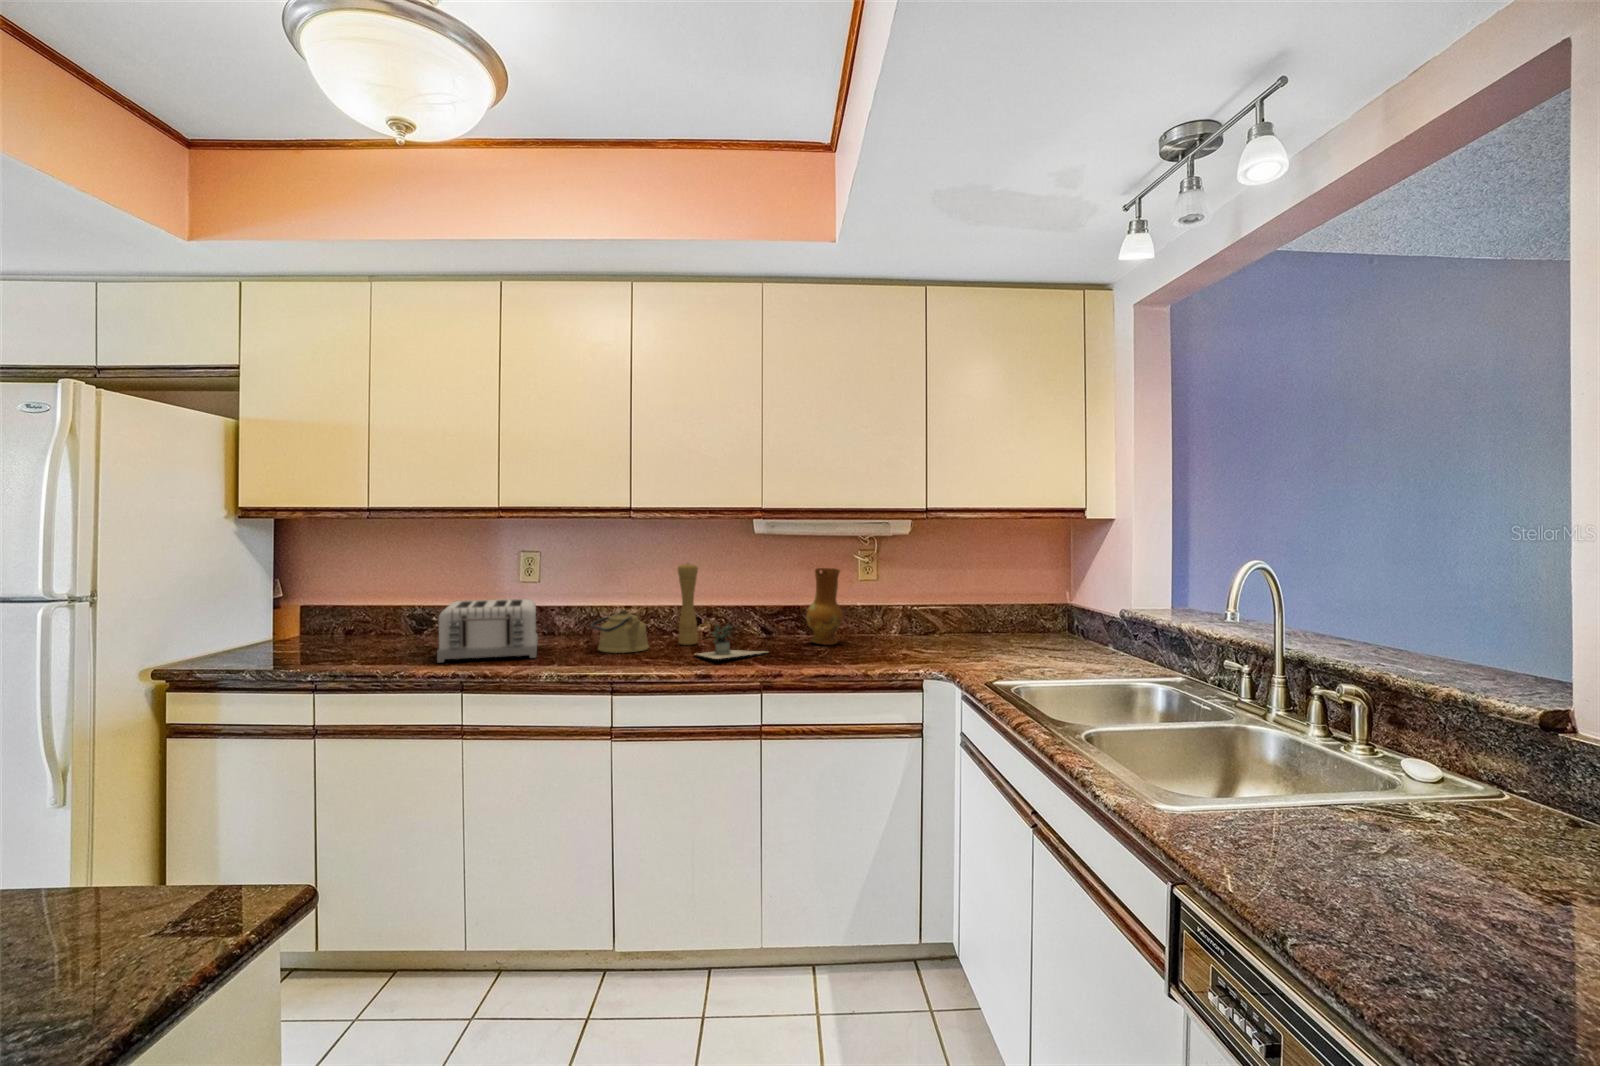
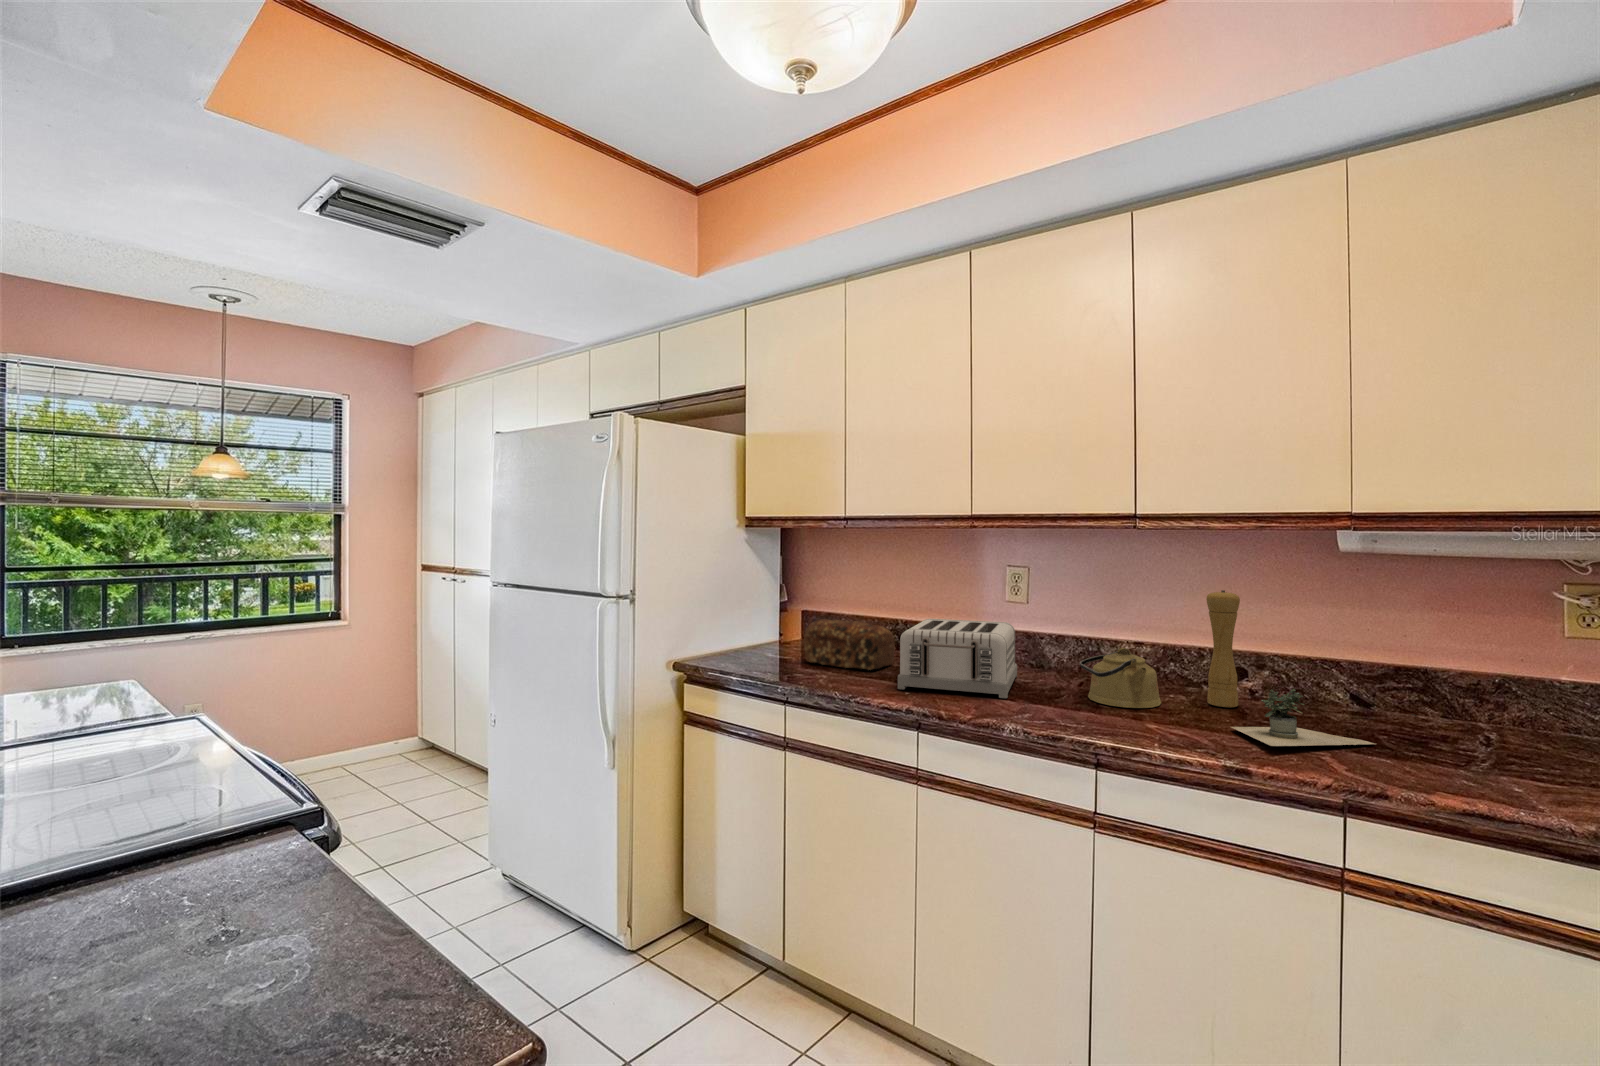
ceramic jug: present [806,568,843,645] -> none [1449,611,1537,747]
bread loaf: none [321,609,421,655] -> present [804,619,895,670]

